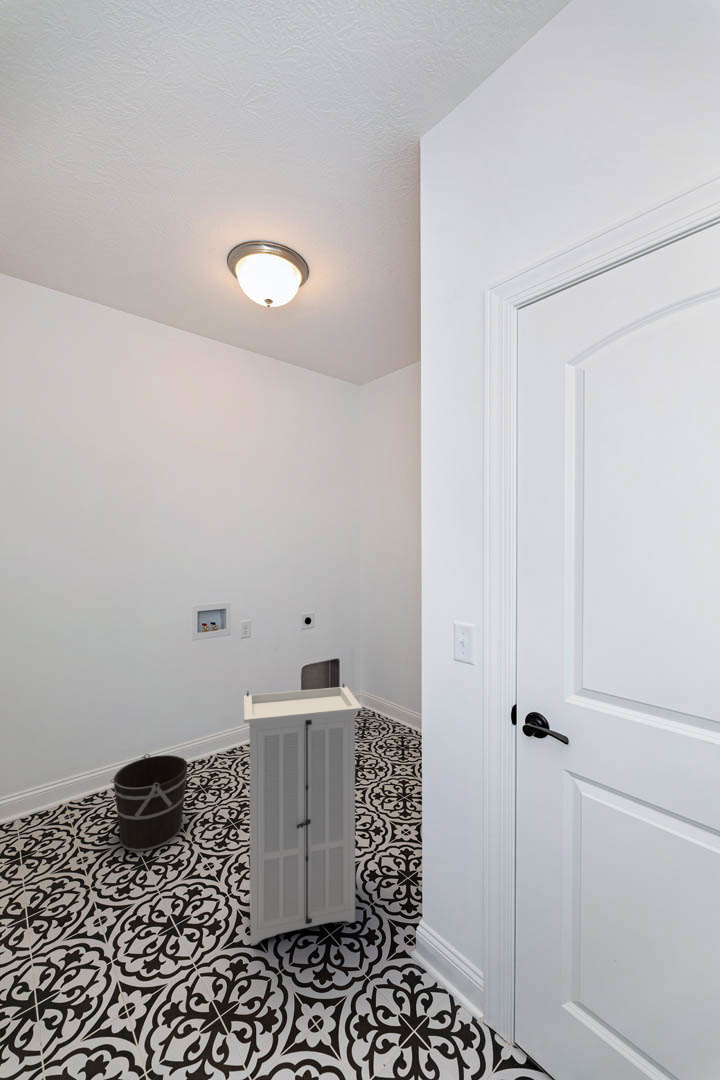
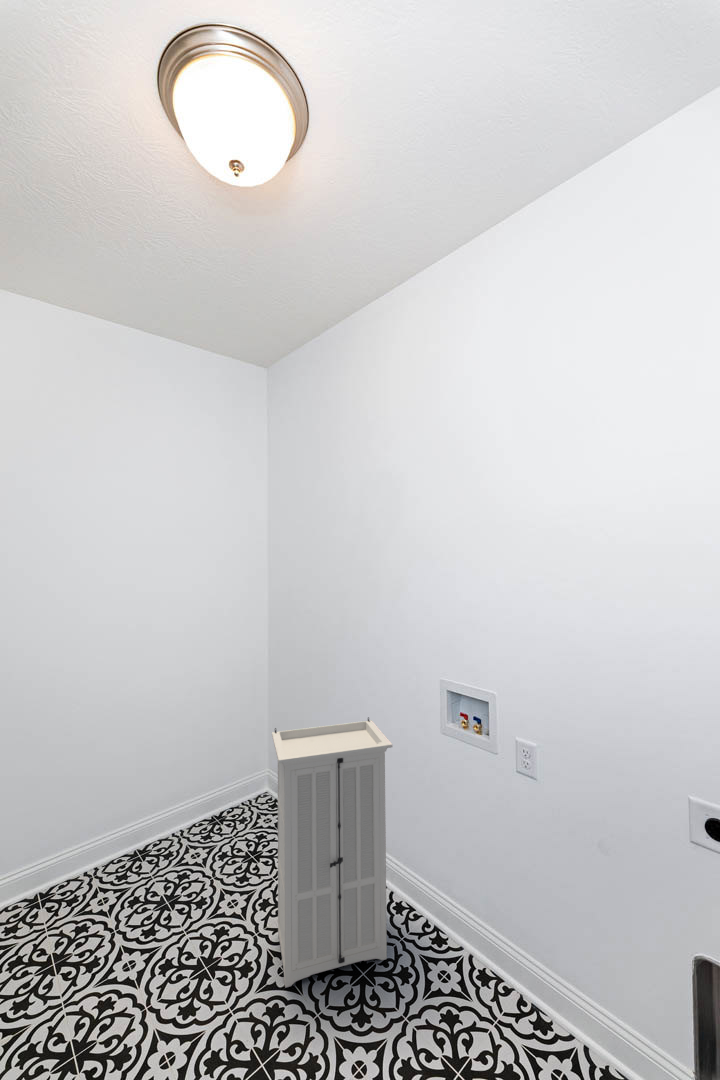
bucket: present [110,754,187,851] -> none [130,787,207,889]

